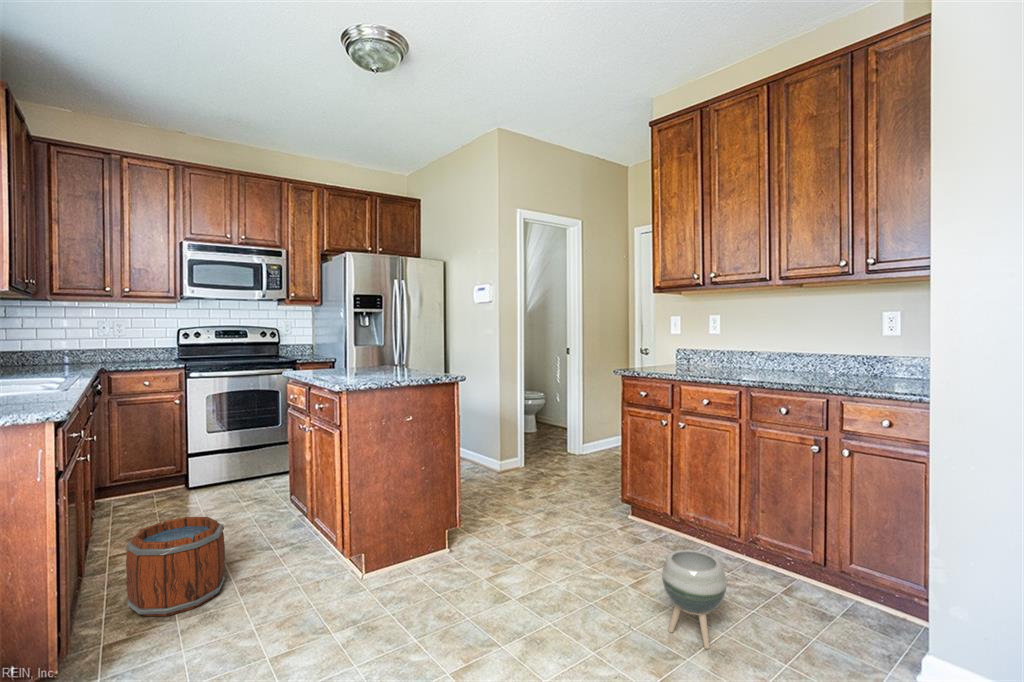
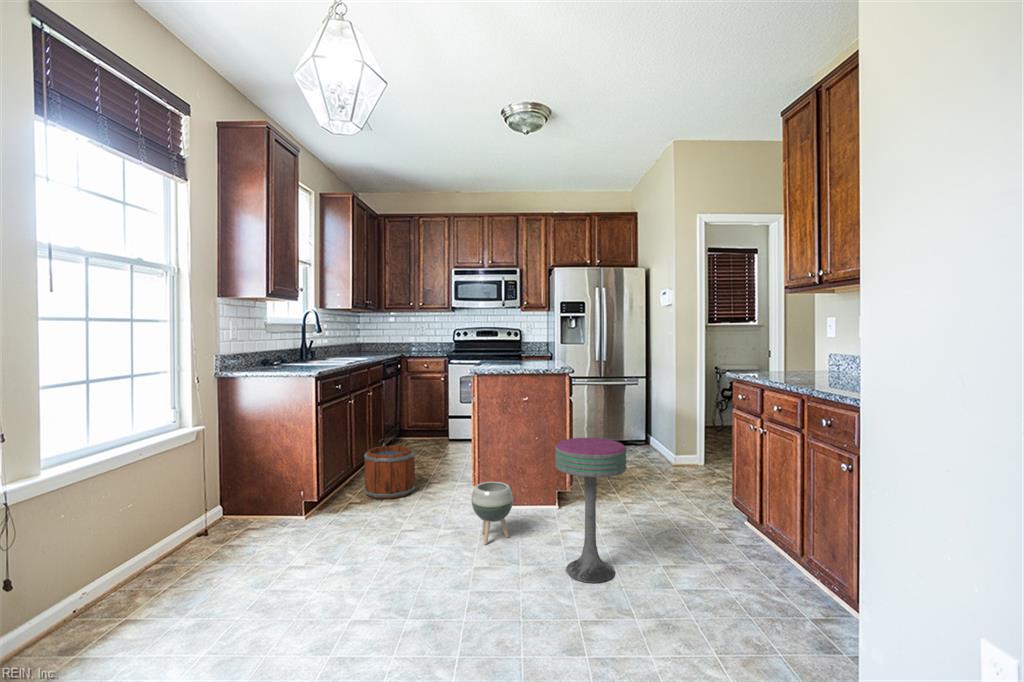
bar stool: none [535,460,620,636] -> present [555,438,626,583]
planter: present [662,550,727,649] -> present [472,482,513,544]

